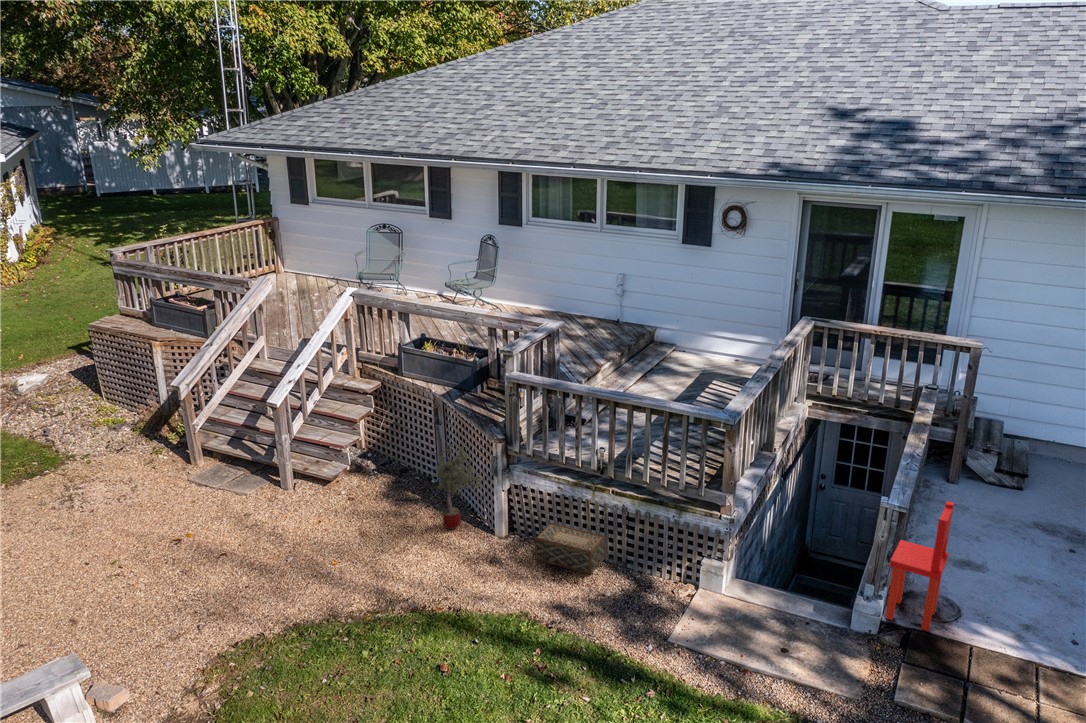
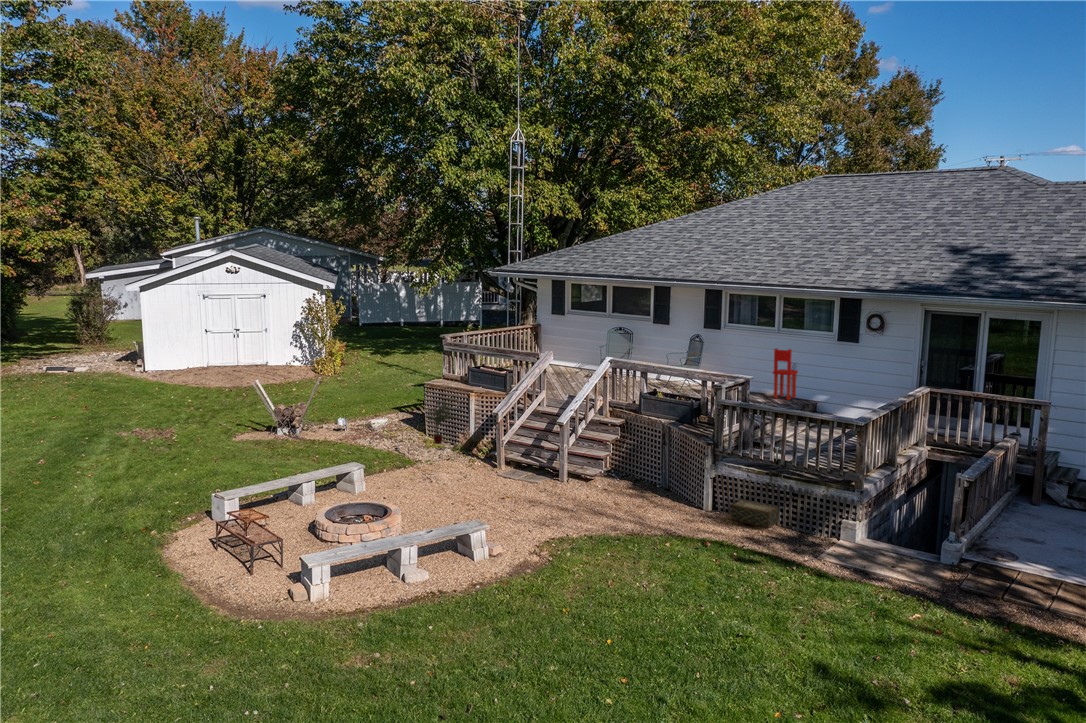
potted tree: present [435,444,483,529] -> present [427,401,452,444]
chair: present [886,501,954,631] -> present [773,349,798,400]

